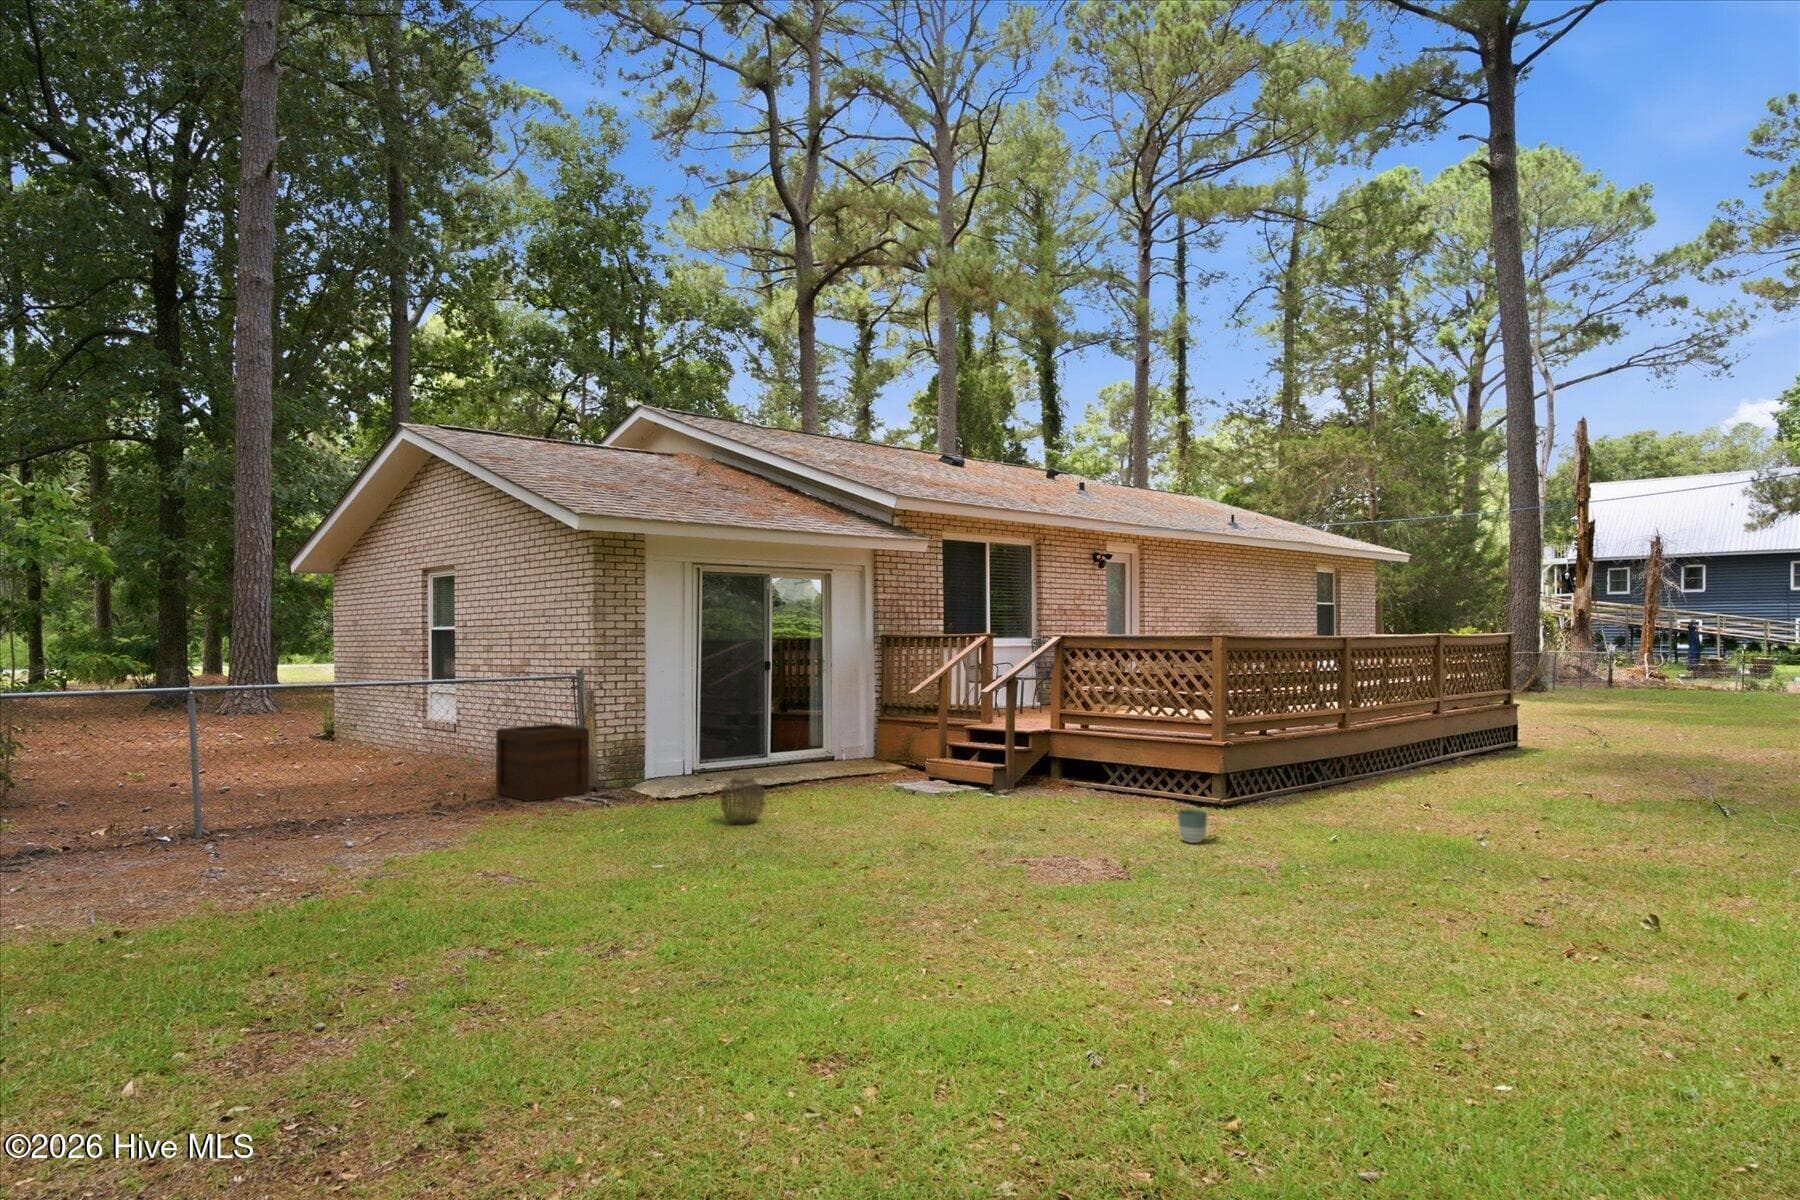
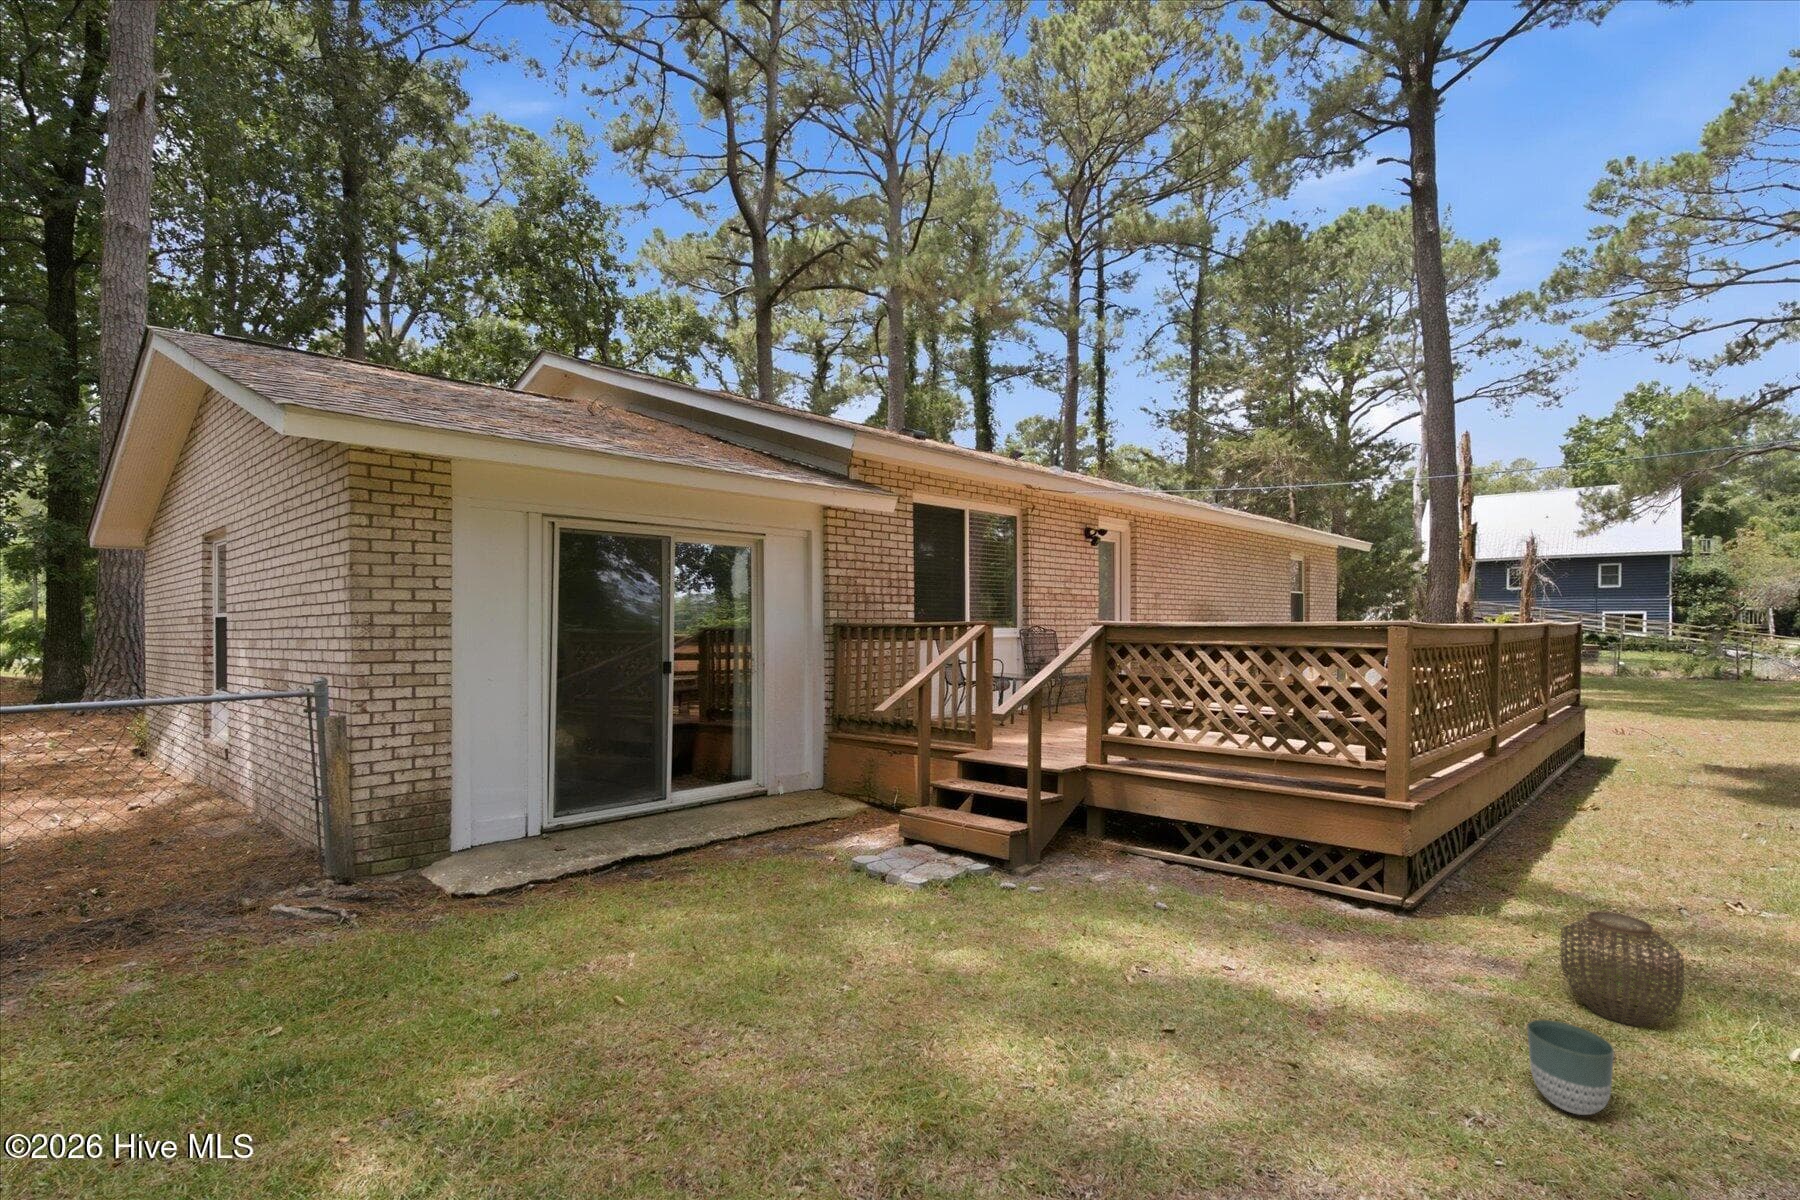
wooden crate: present [496,724,589,801] -> none [158,765,333,925]
woven basket: present [721,776,764,825] -> present [1561,911,1684,1026]

